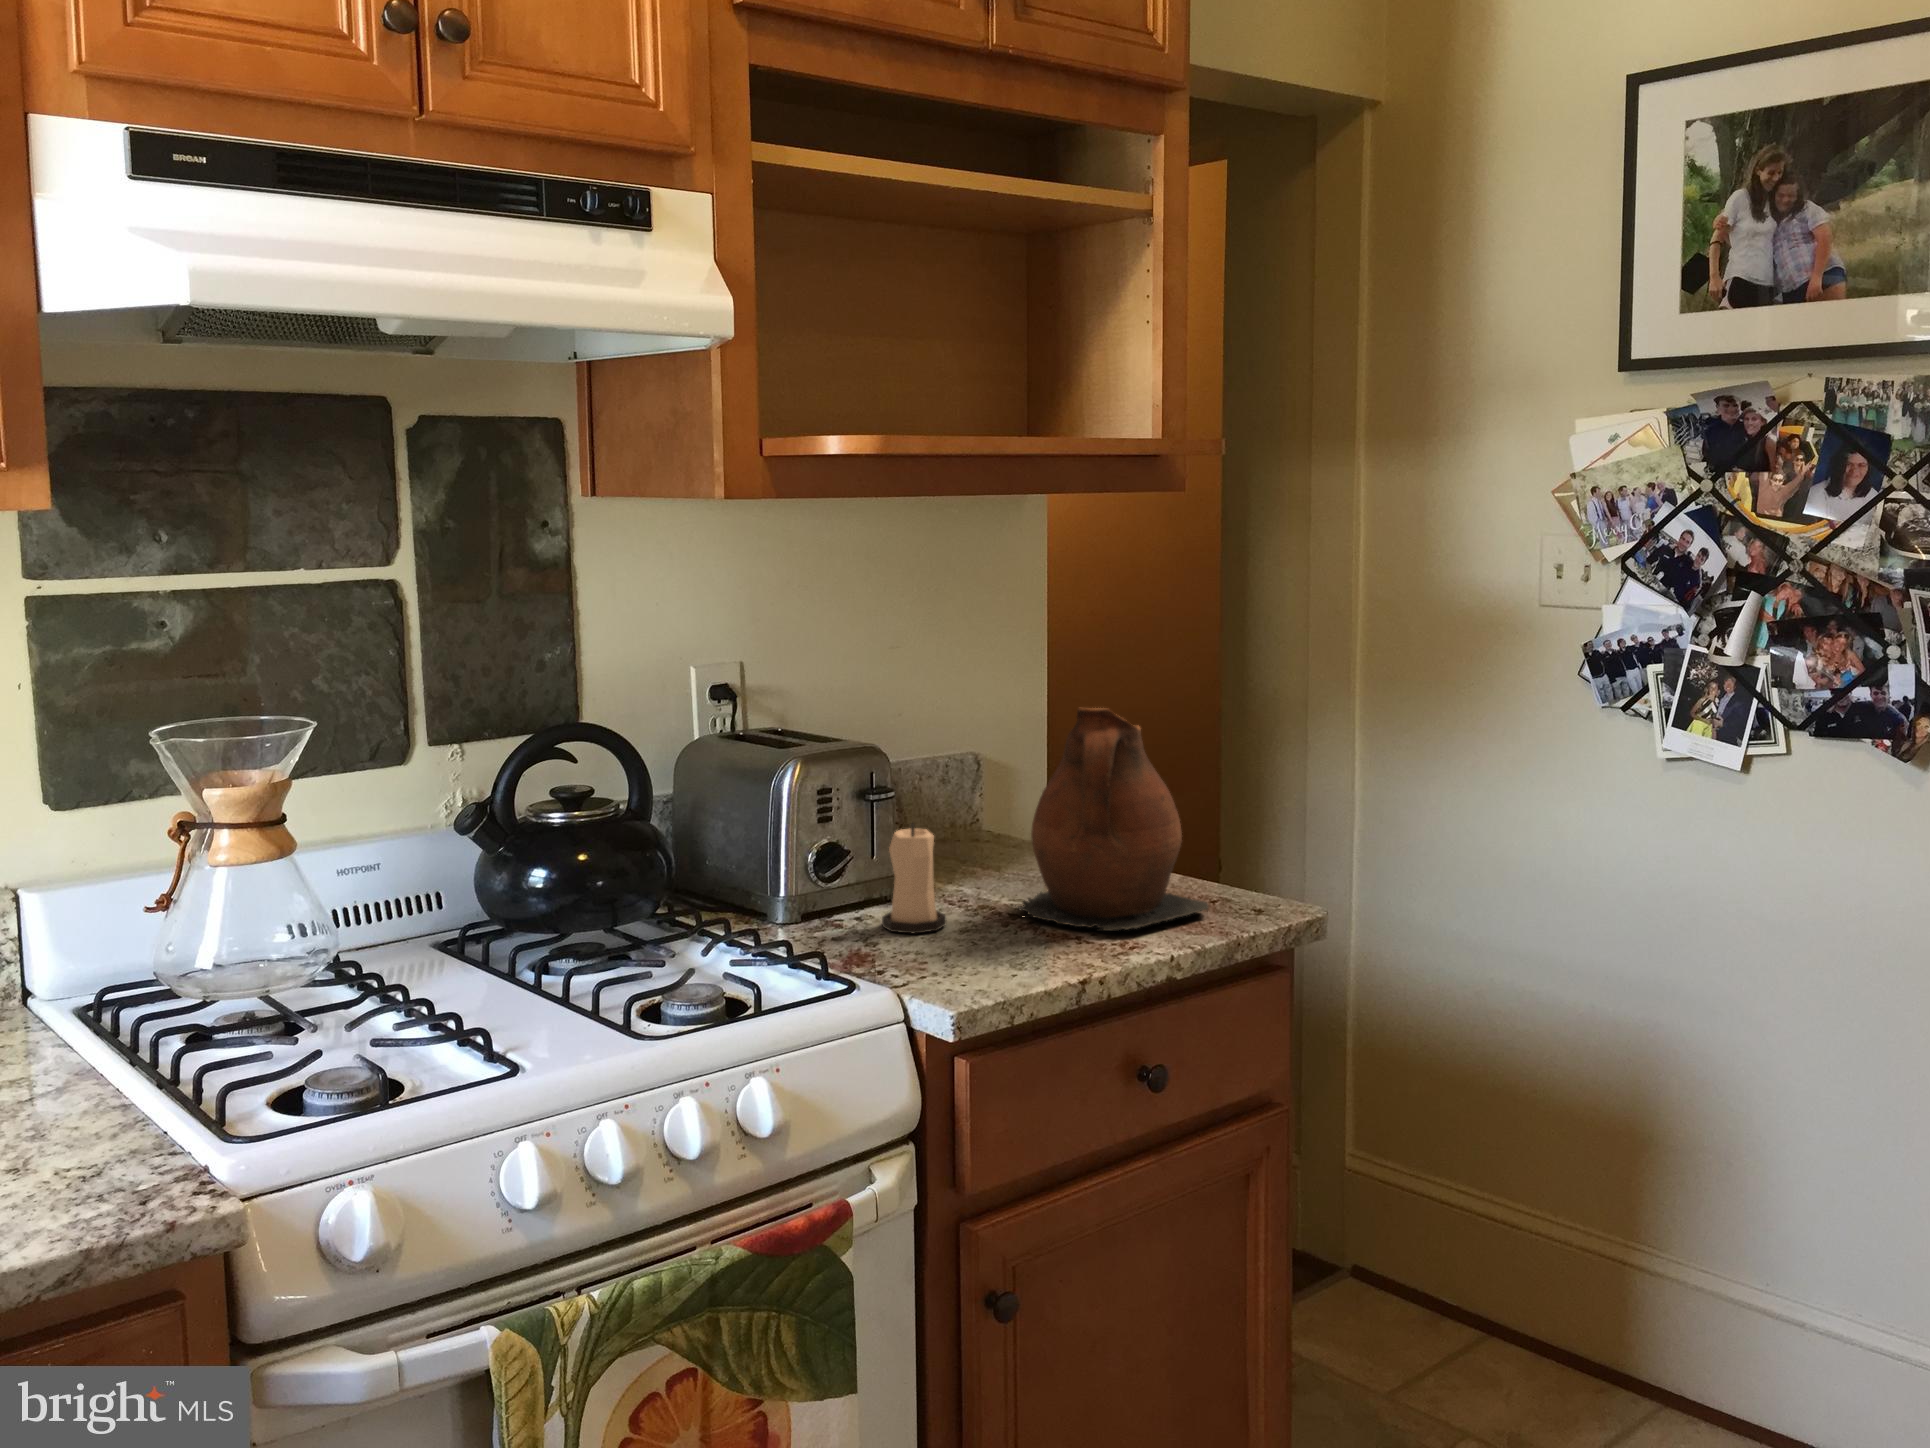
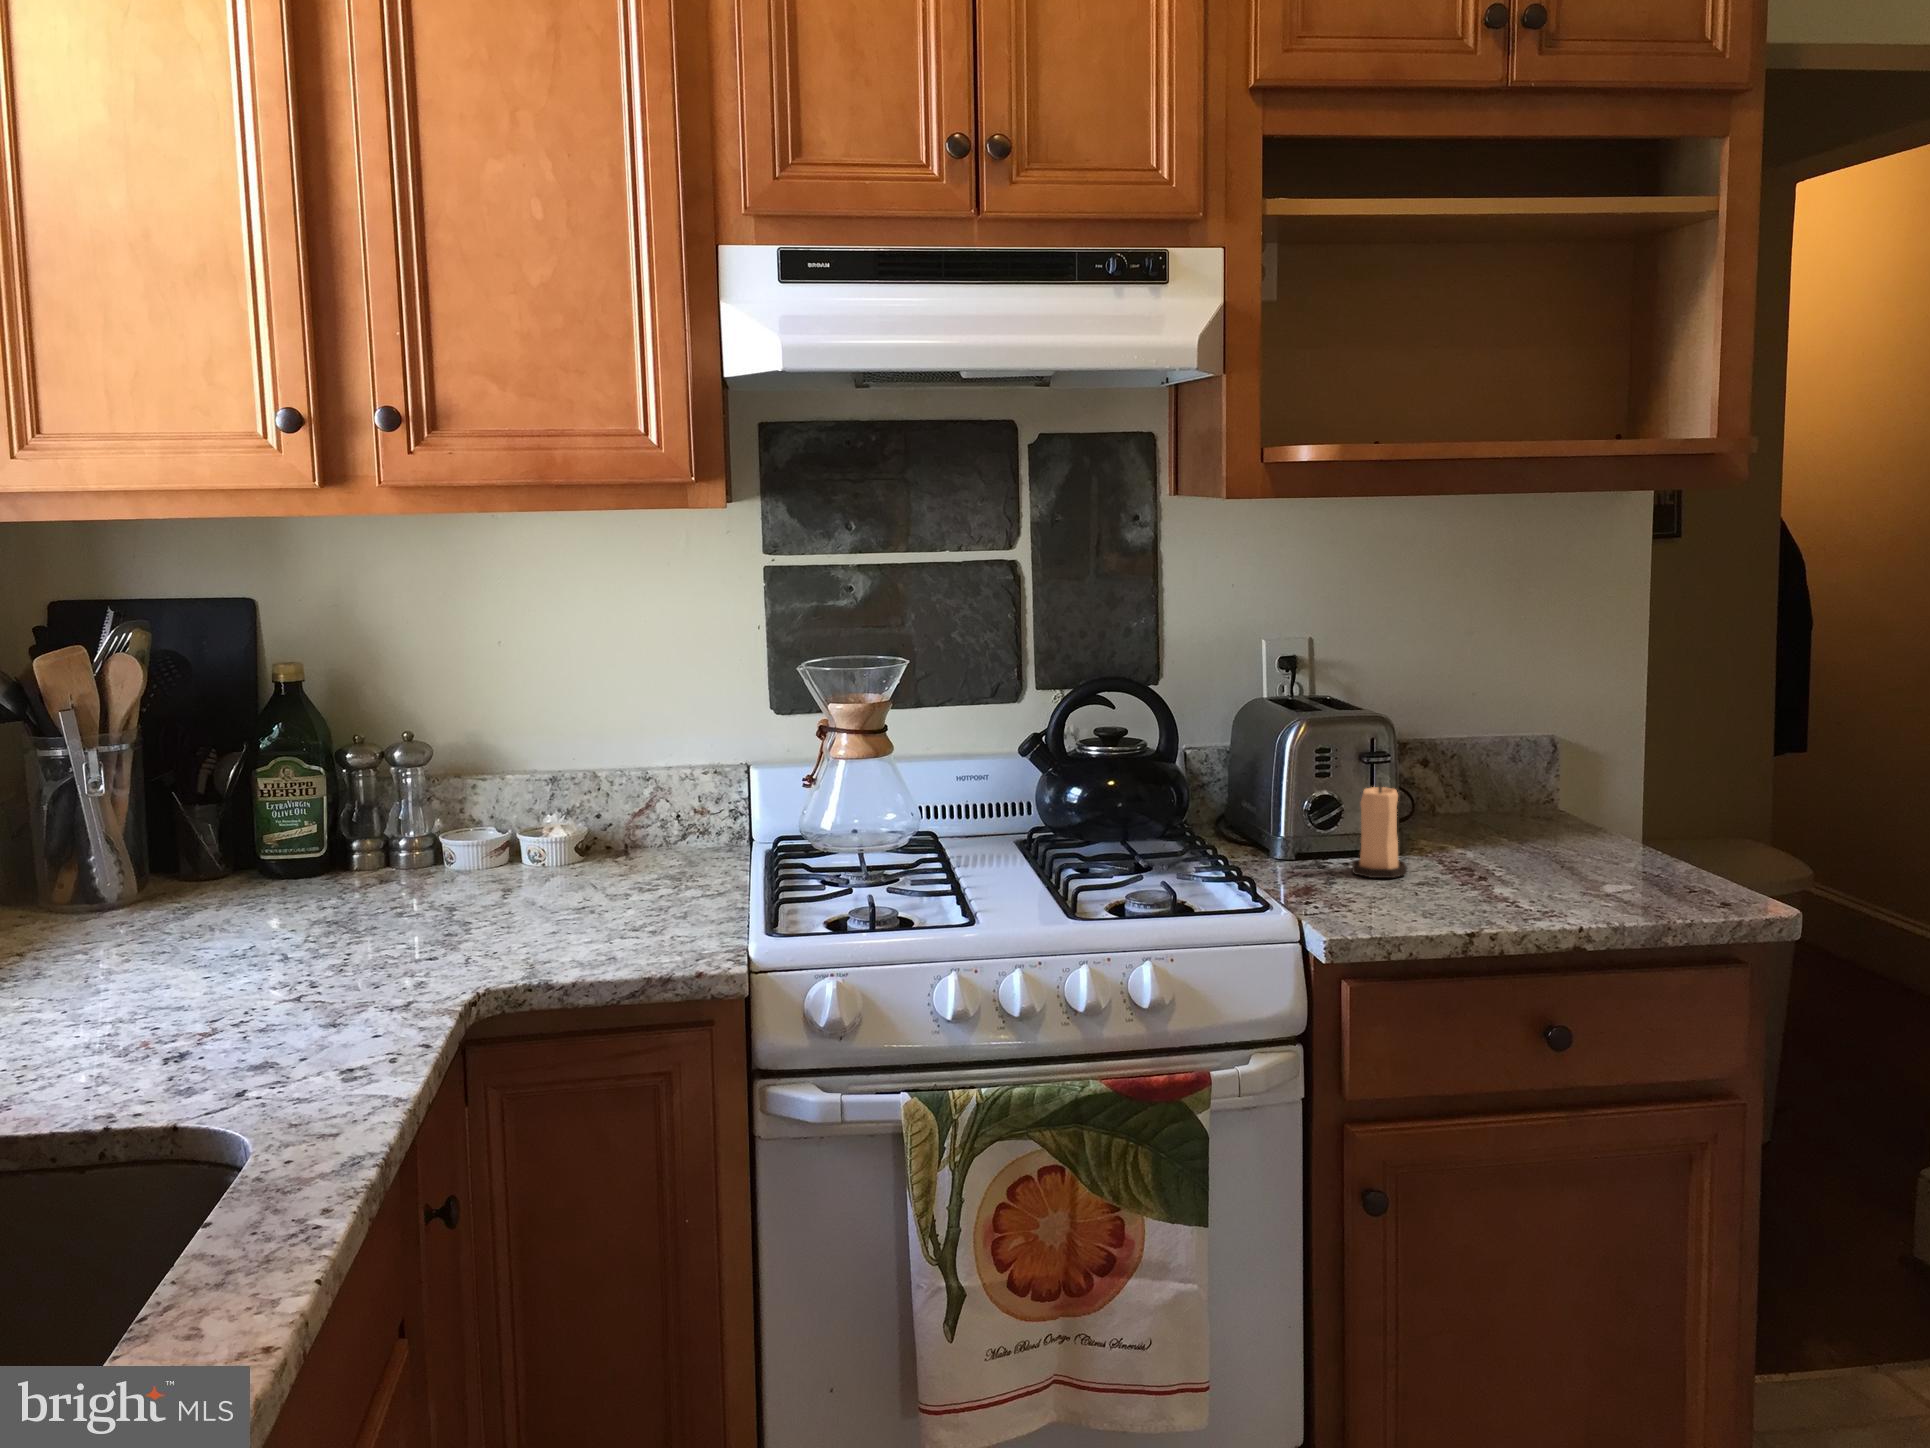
ceramic pitcher: present [1018,708,1208,931] -> none [1473,691,1669,899]

